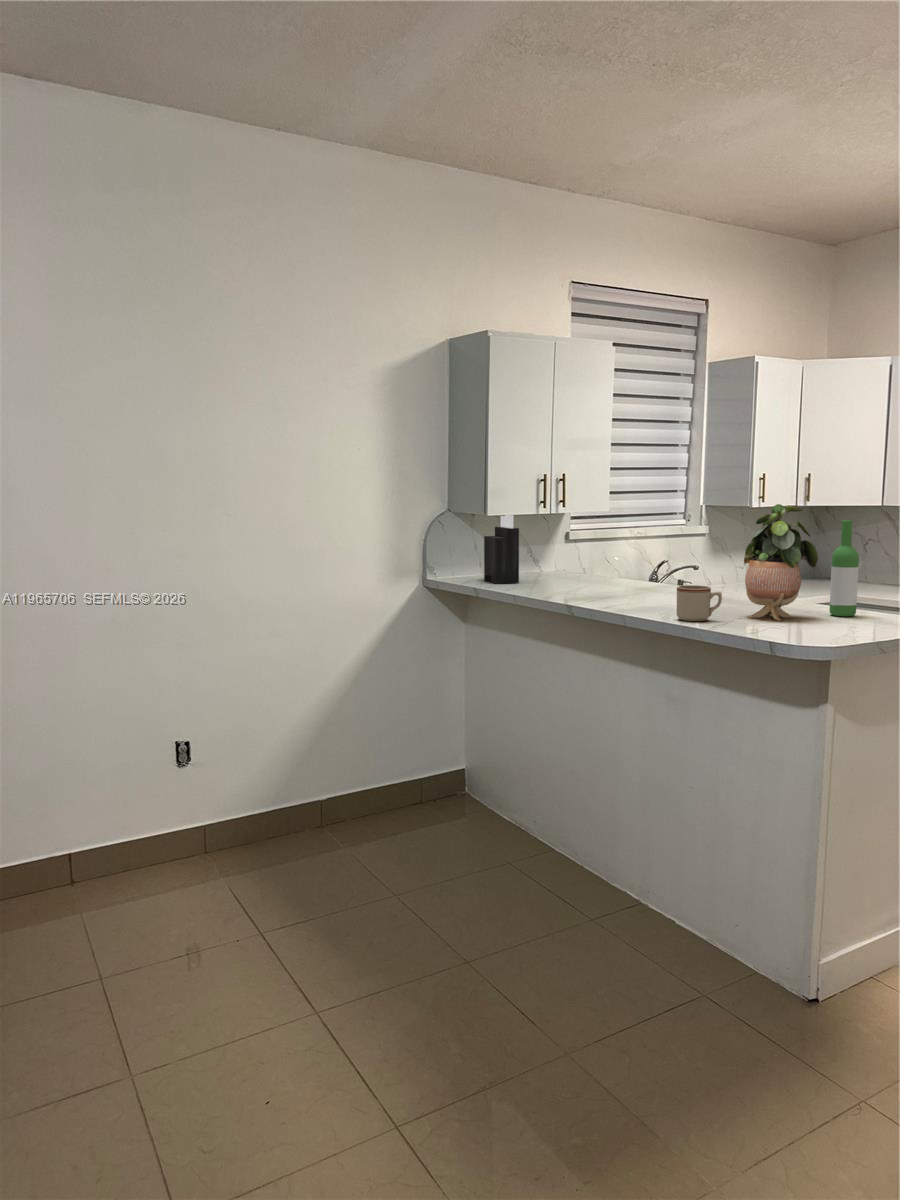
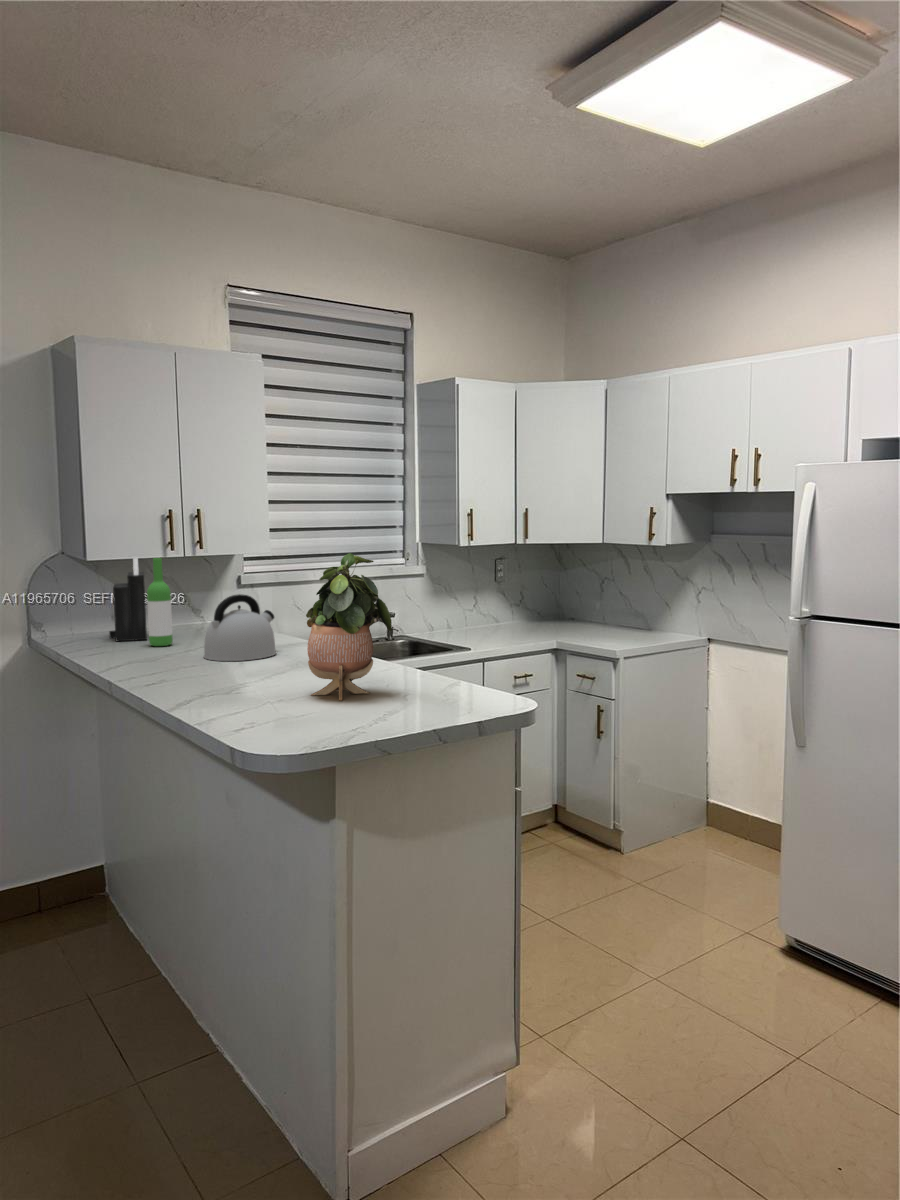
wine bottle: present [830,520,859,616] -> present [147,558,173,646]
kettle: none [595,543,654,597] -> present [204,594,276,661]
mug: present [677,585,722,621] -> none [210,656,265,704]

